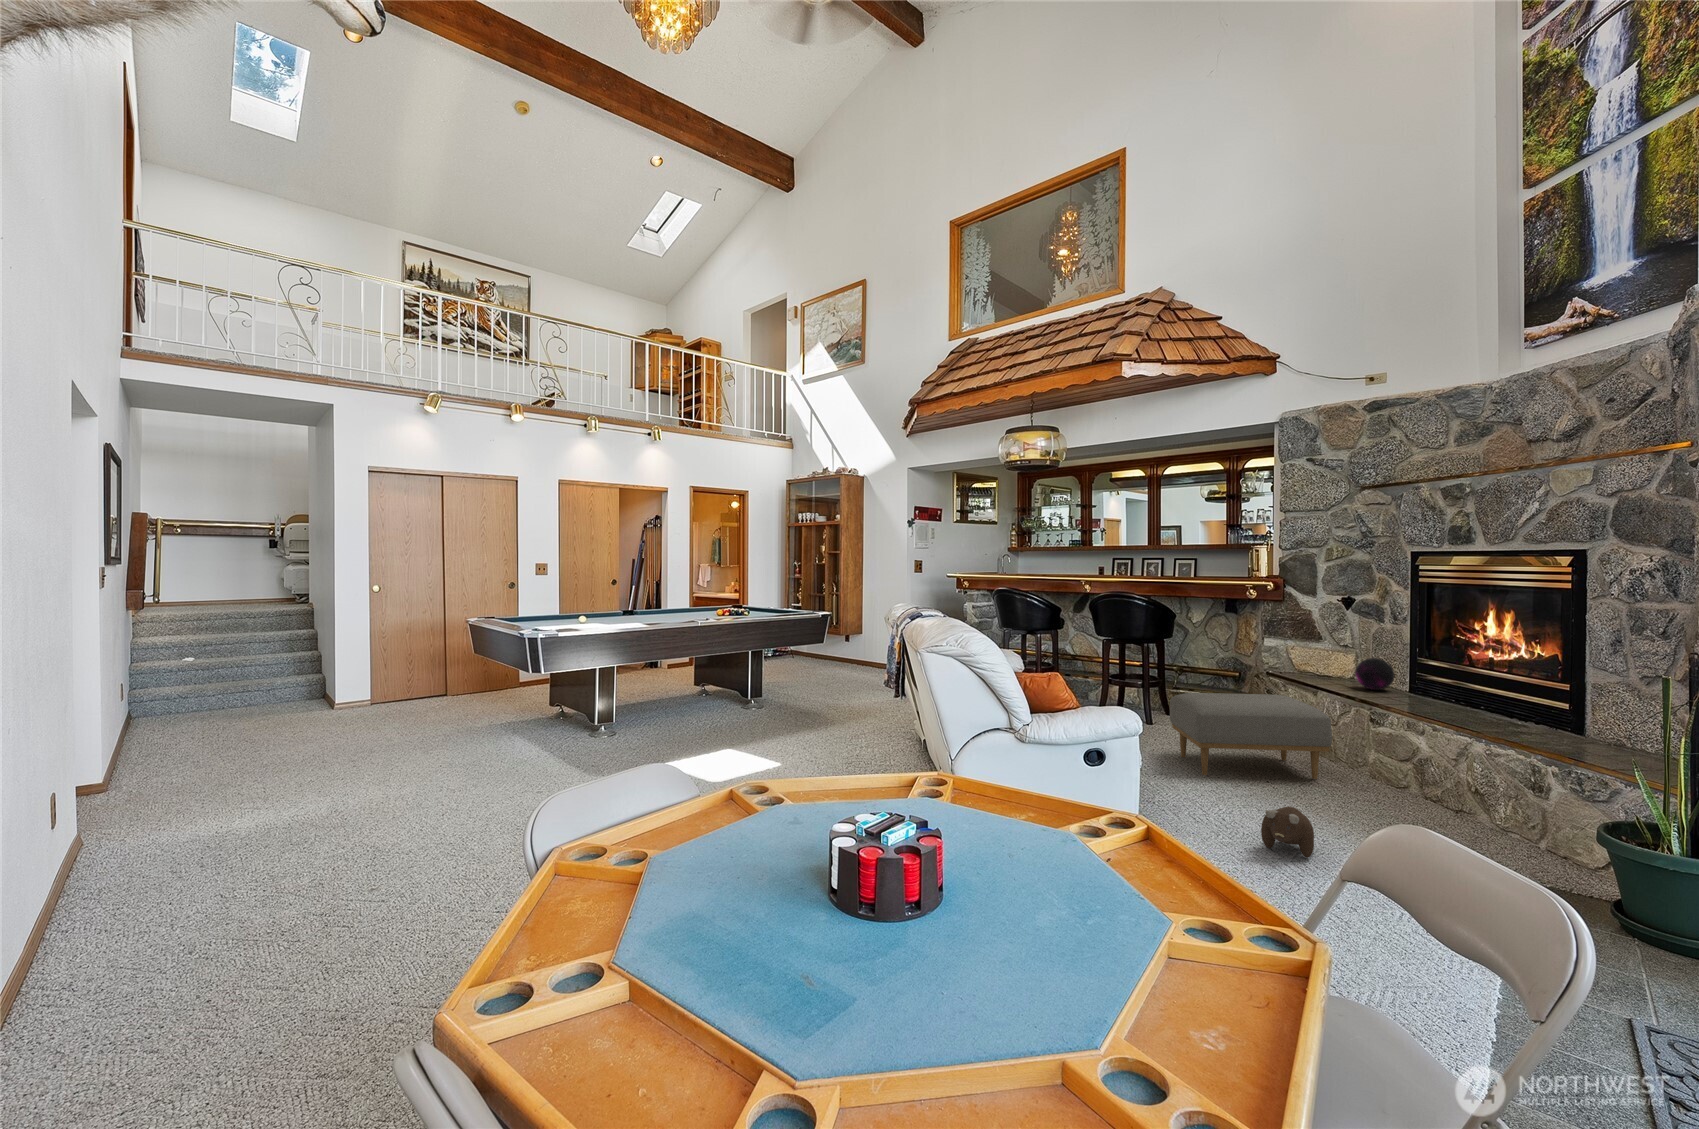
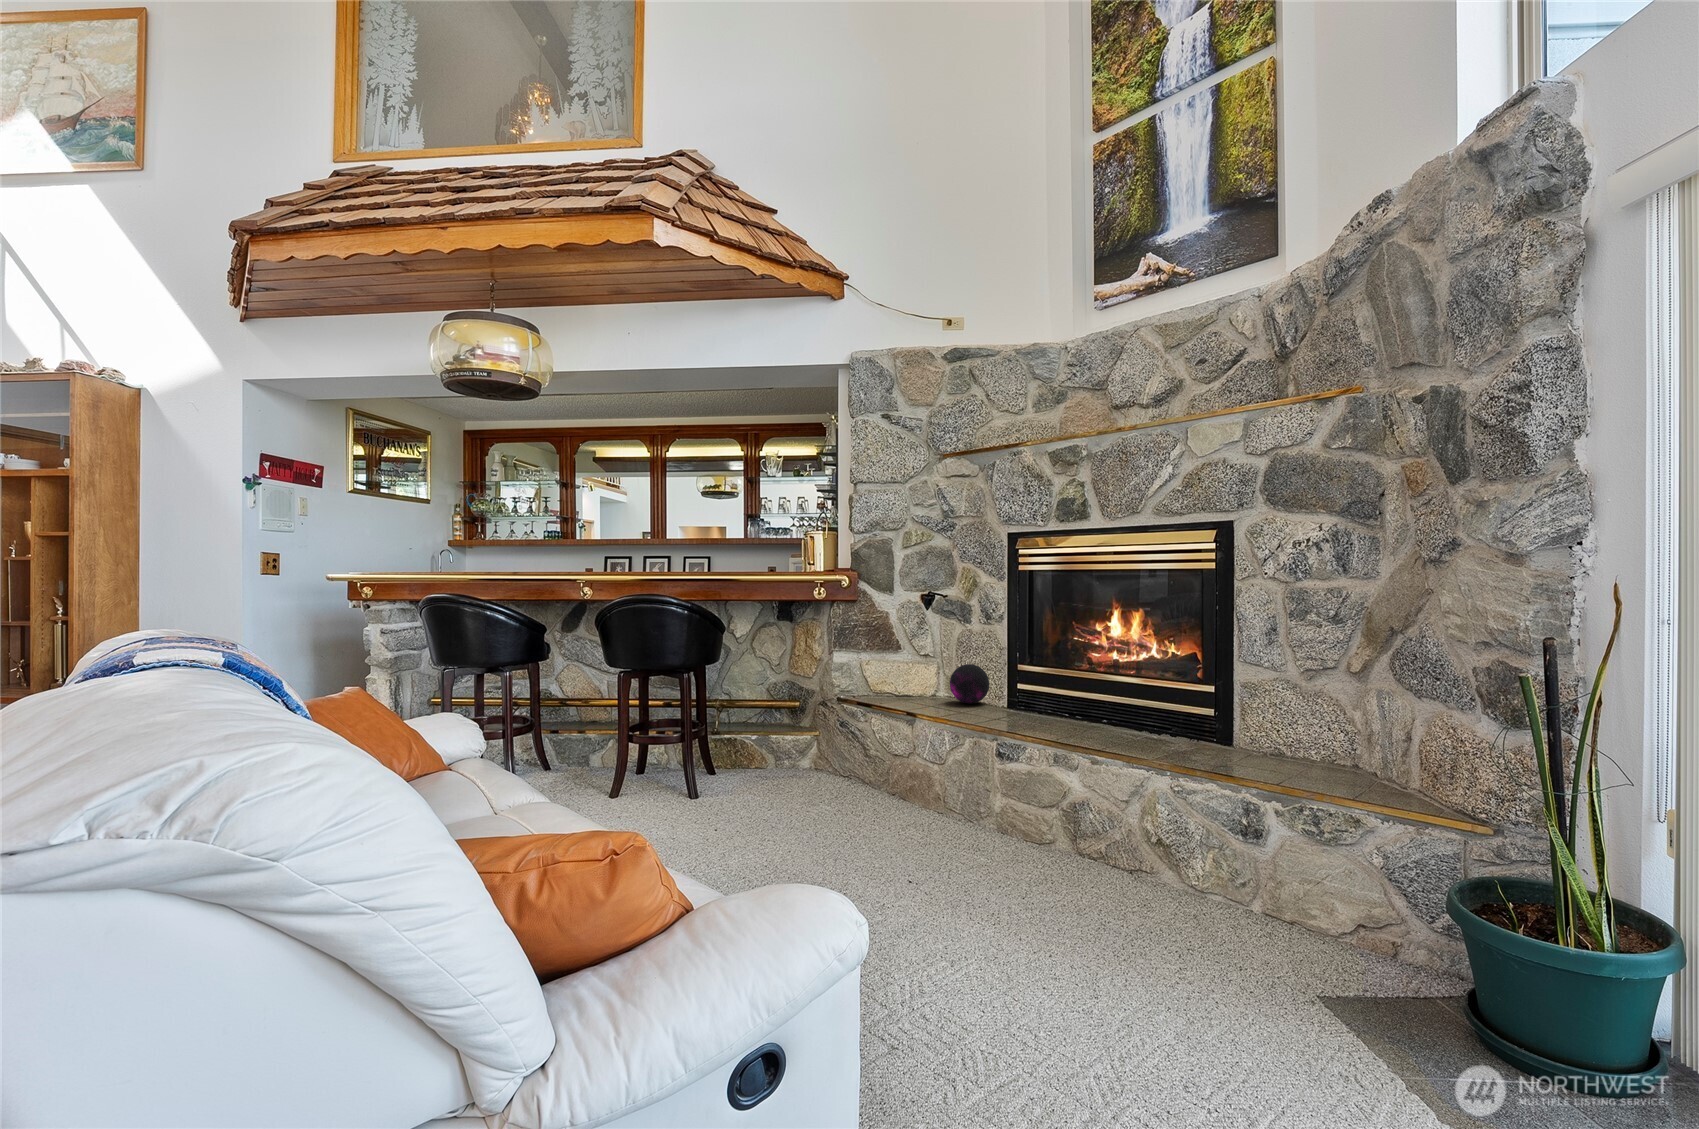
ottoman: present [1170,693,1332,780] -> none [752,725,959,862]
plush toy: present [1261,807,1314,858] -> none [976,903,1049,980]

